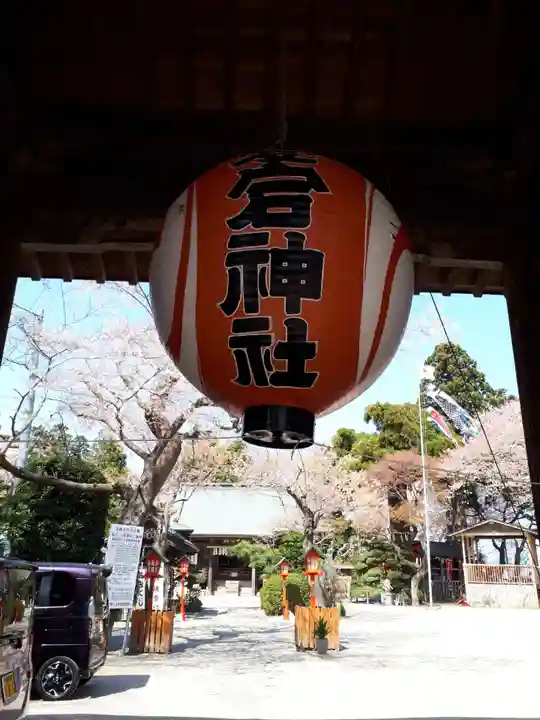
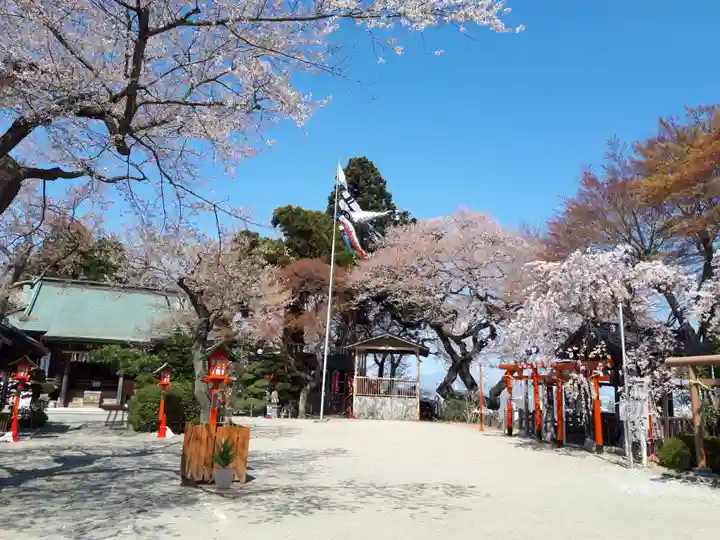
bench: none [239,573,264,615] -> present [100,380,135,430]

